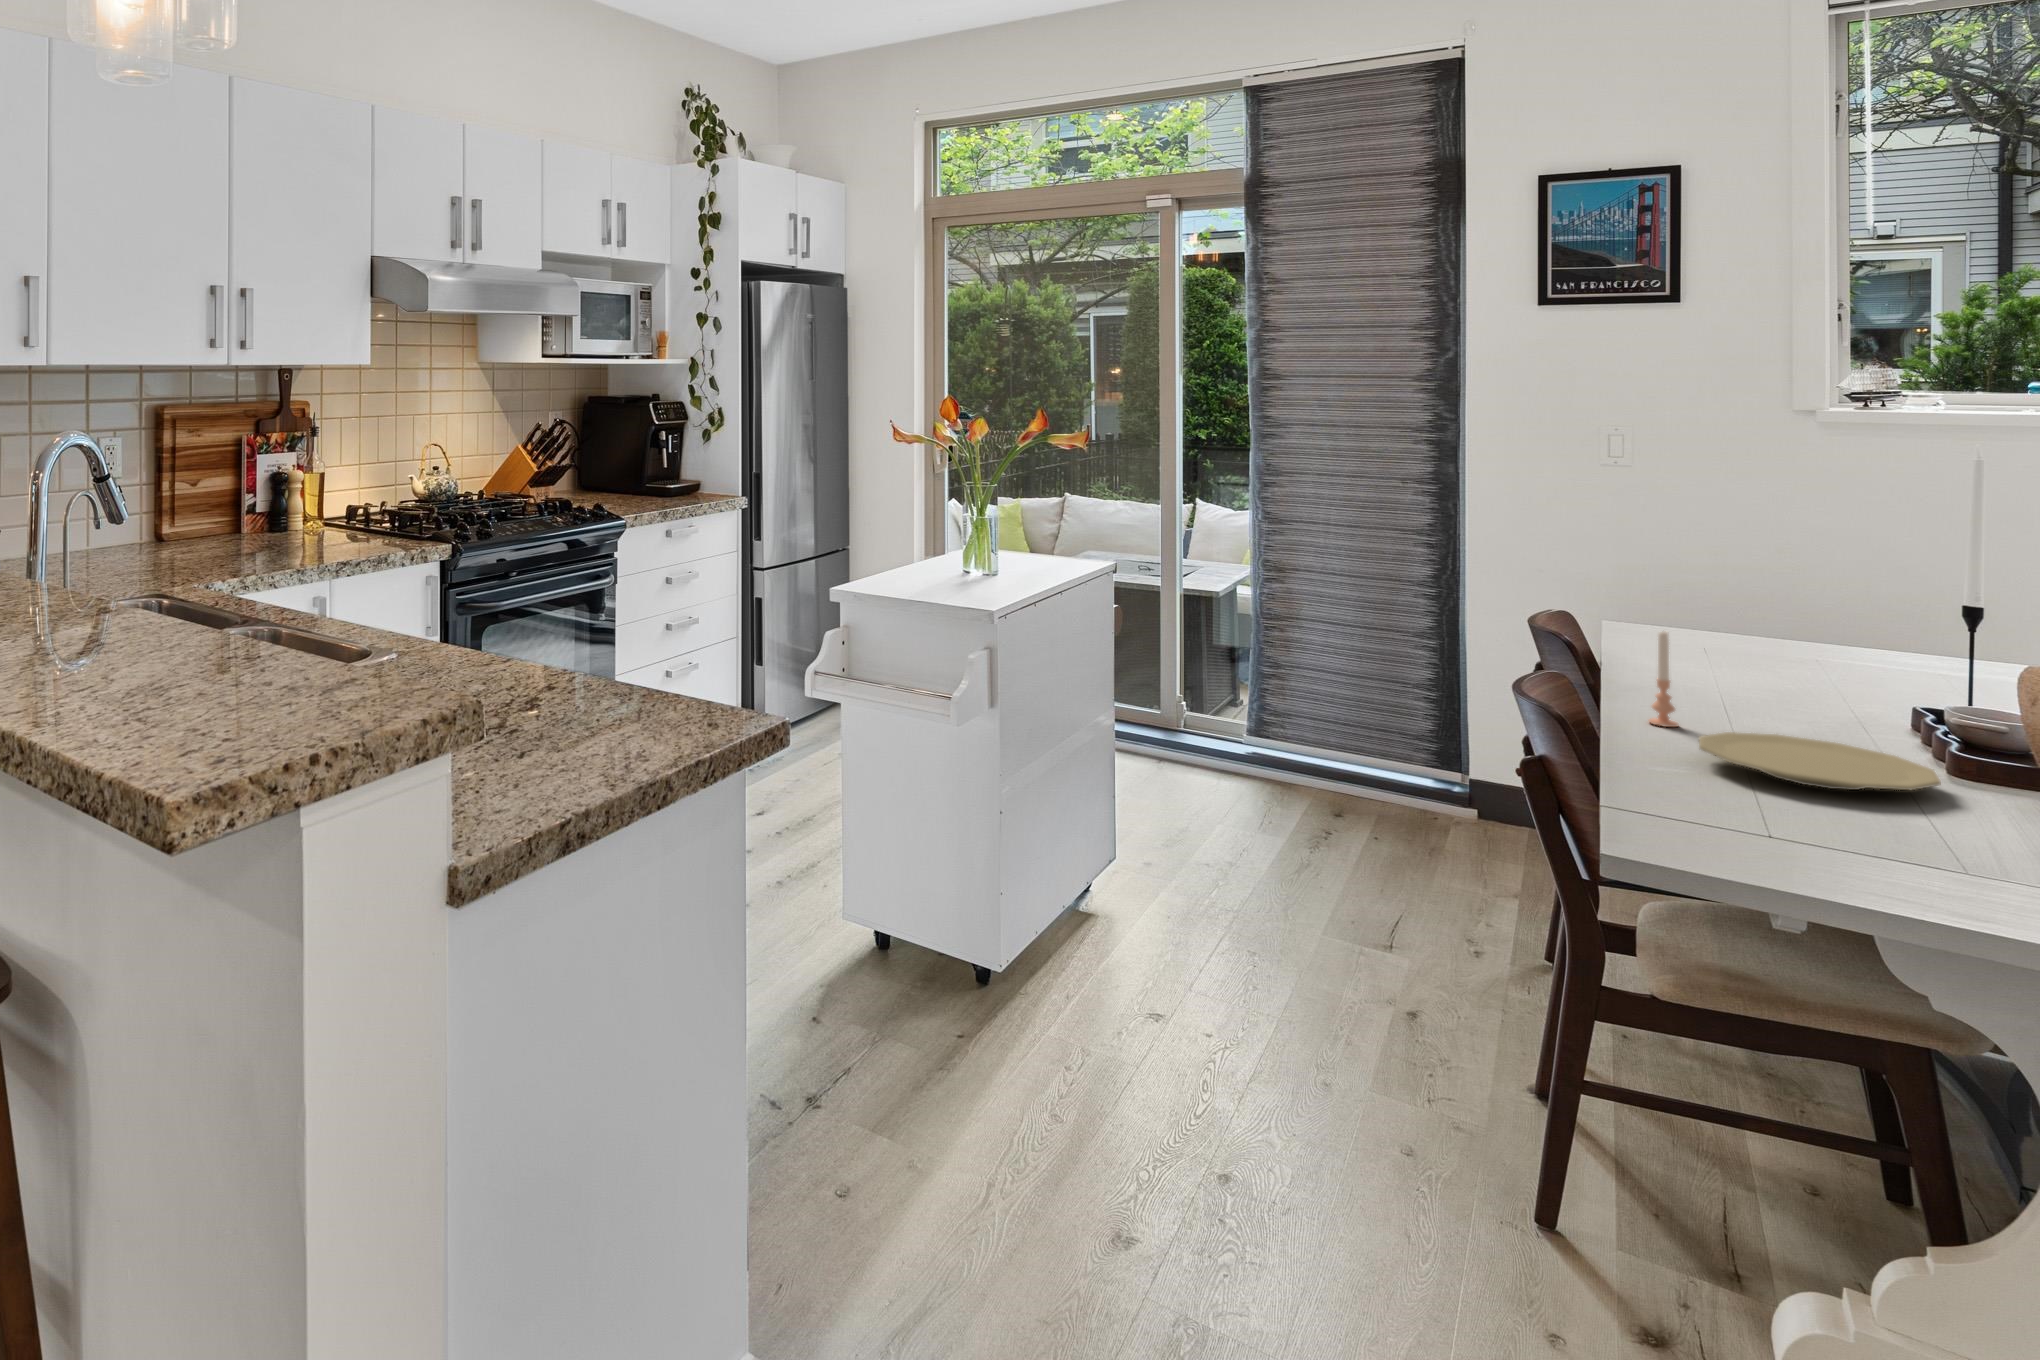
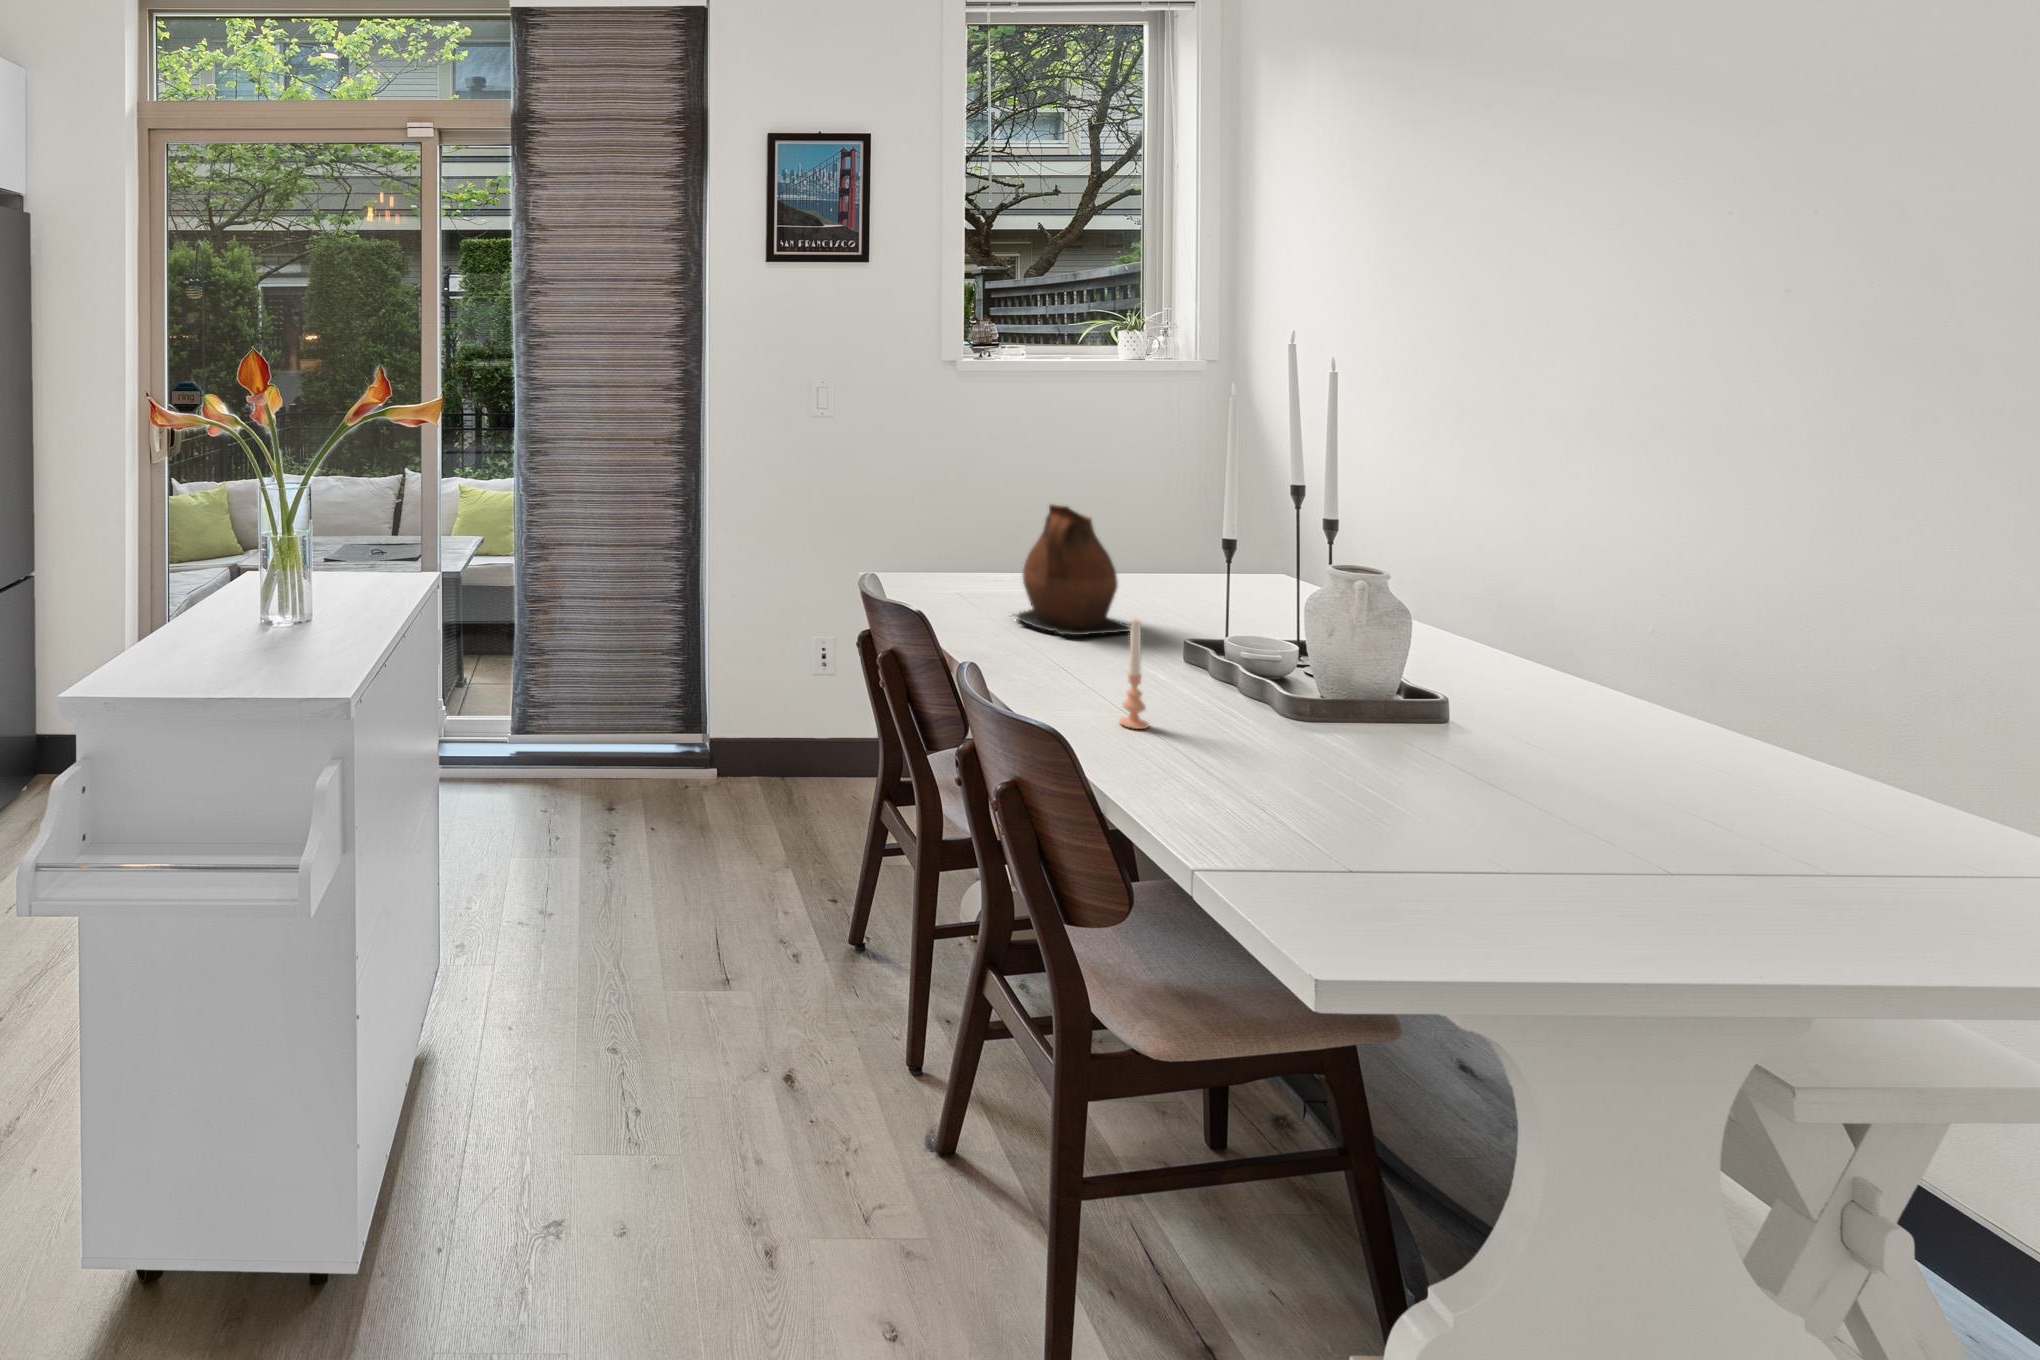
ceramic pitcher: none [1688,551,1841,690] -> present [1012,504,1131,635]
plate: present [1699,732,1941,790] -> none [1245,730,1492,813]

